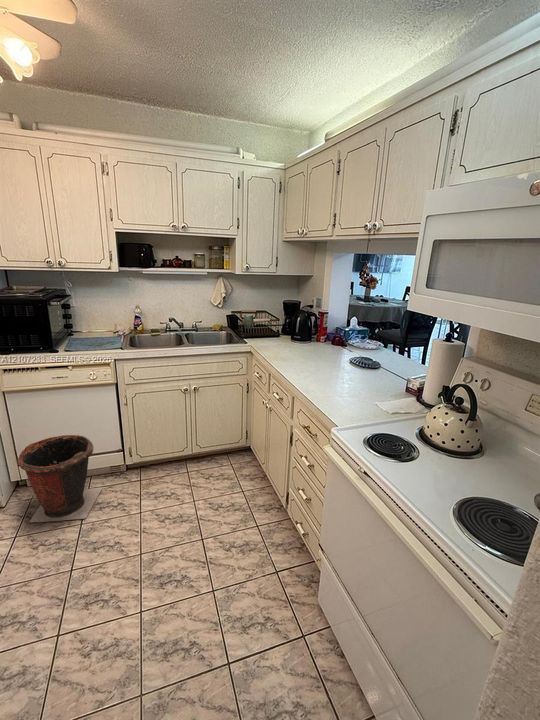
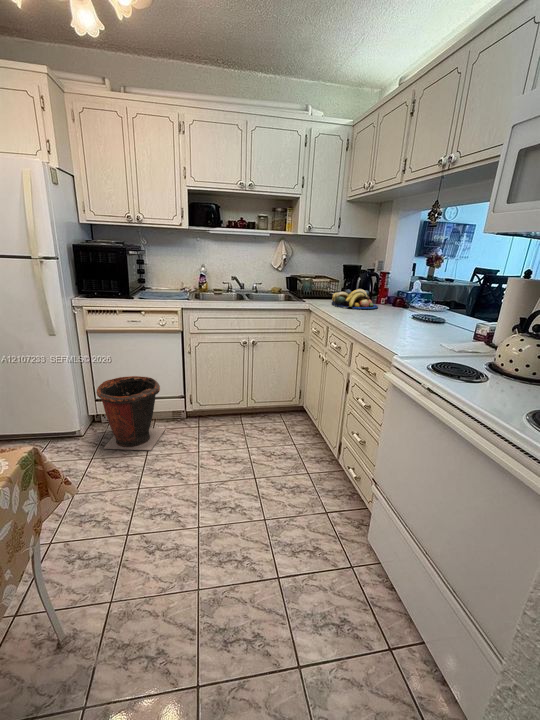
fruit bowl: none [273,328,318,351] -> present [332,289,378,309]

